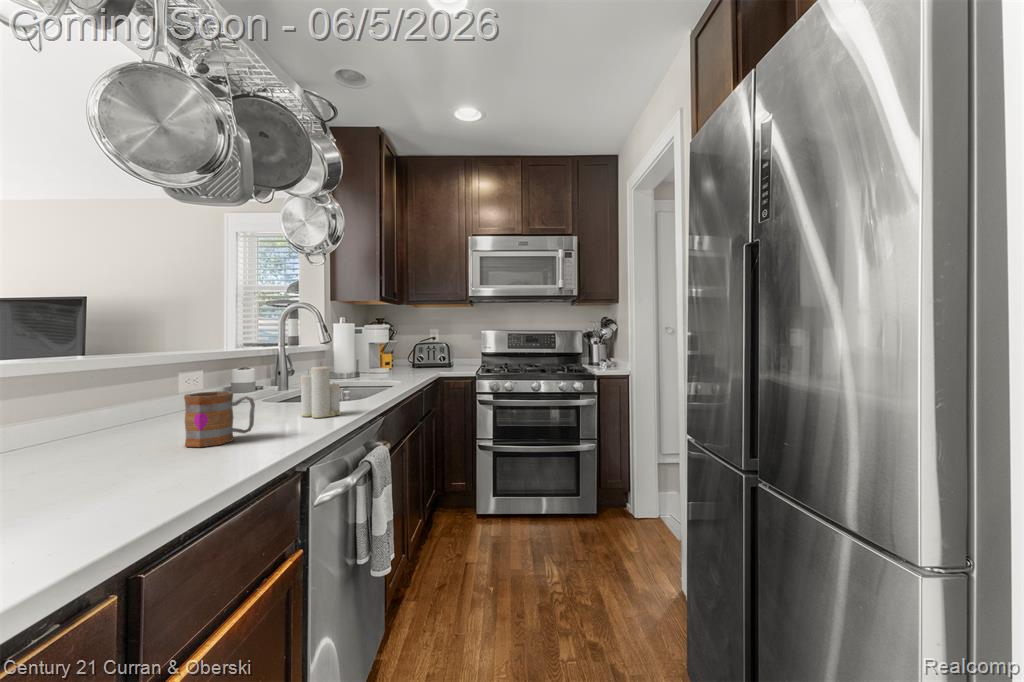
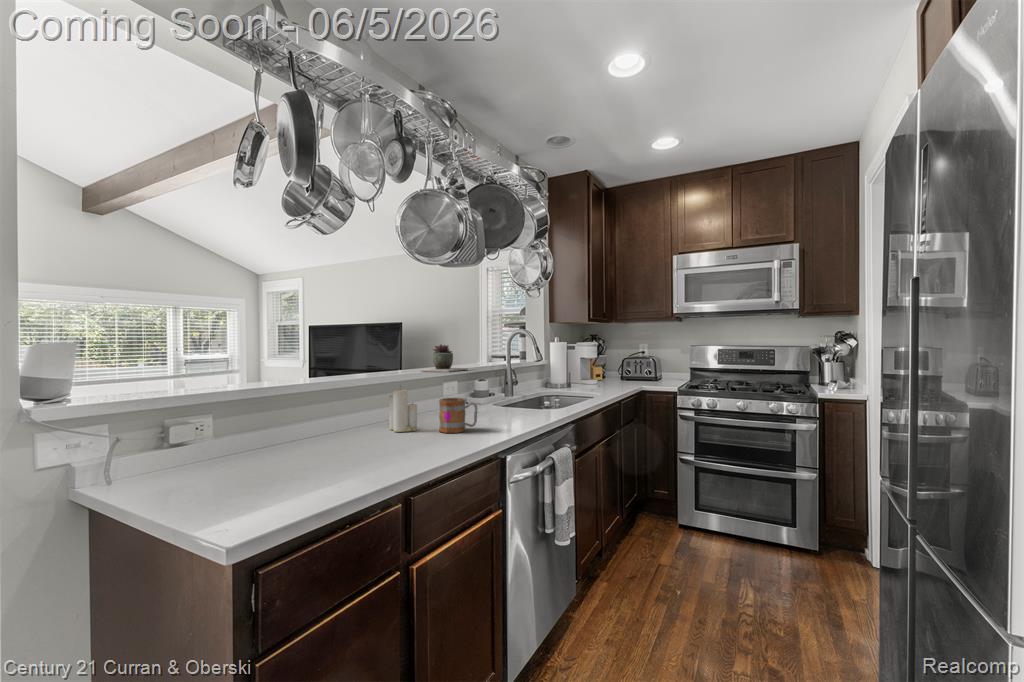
succulent plant: none [137,318,223,359] -> present [420,345,467,372]
candle: present [301,366,341,418] -> present [389,389,417,432]

